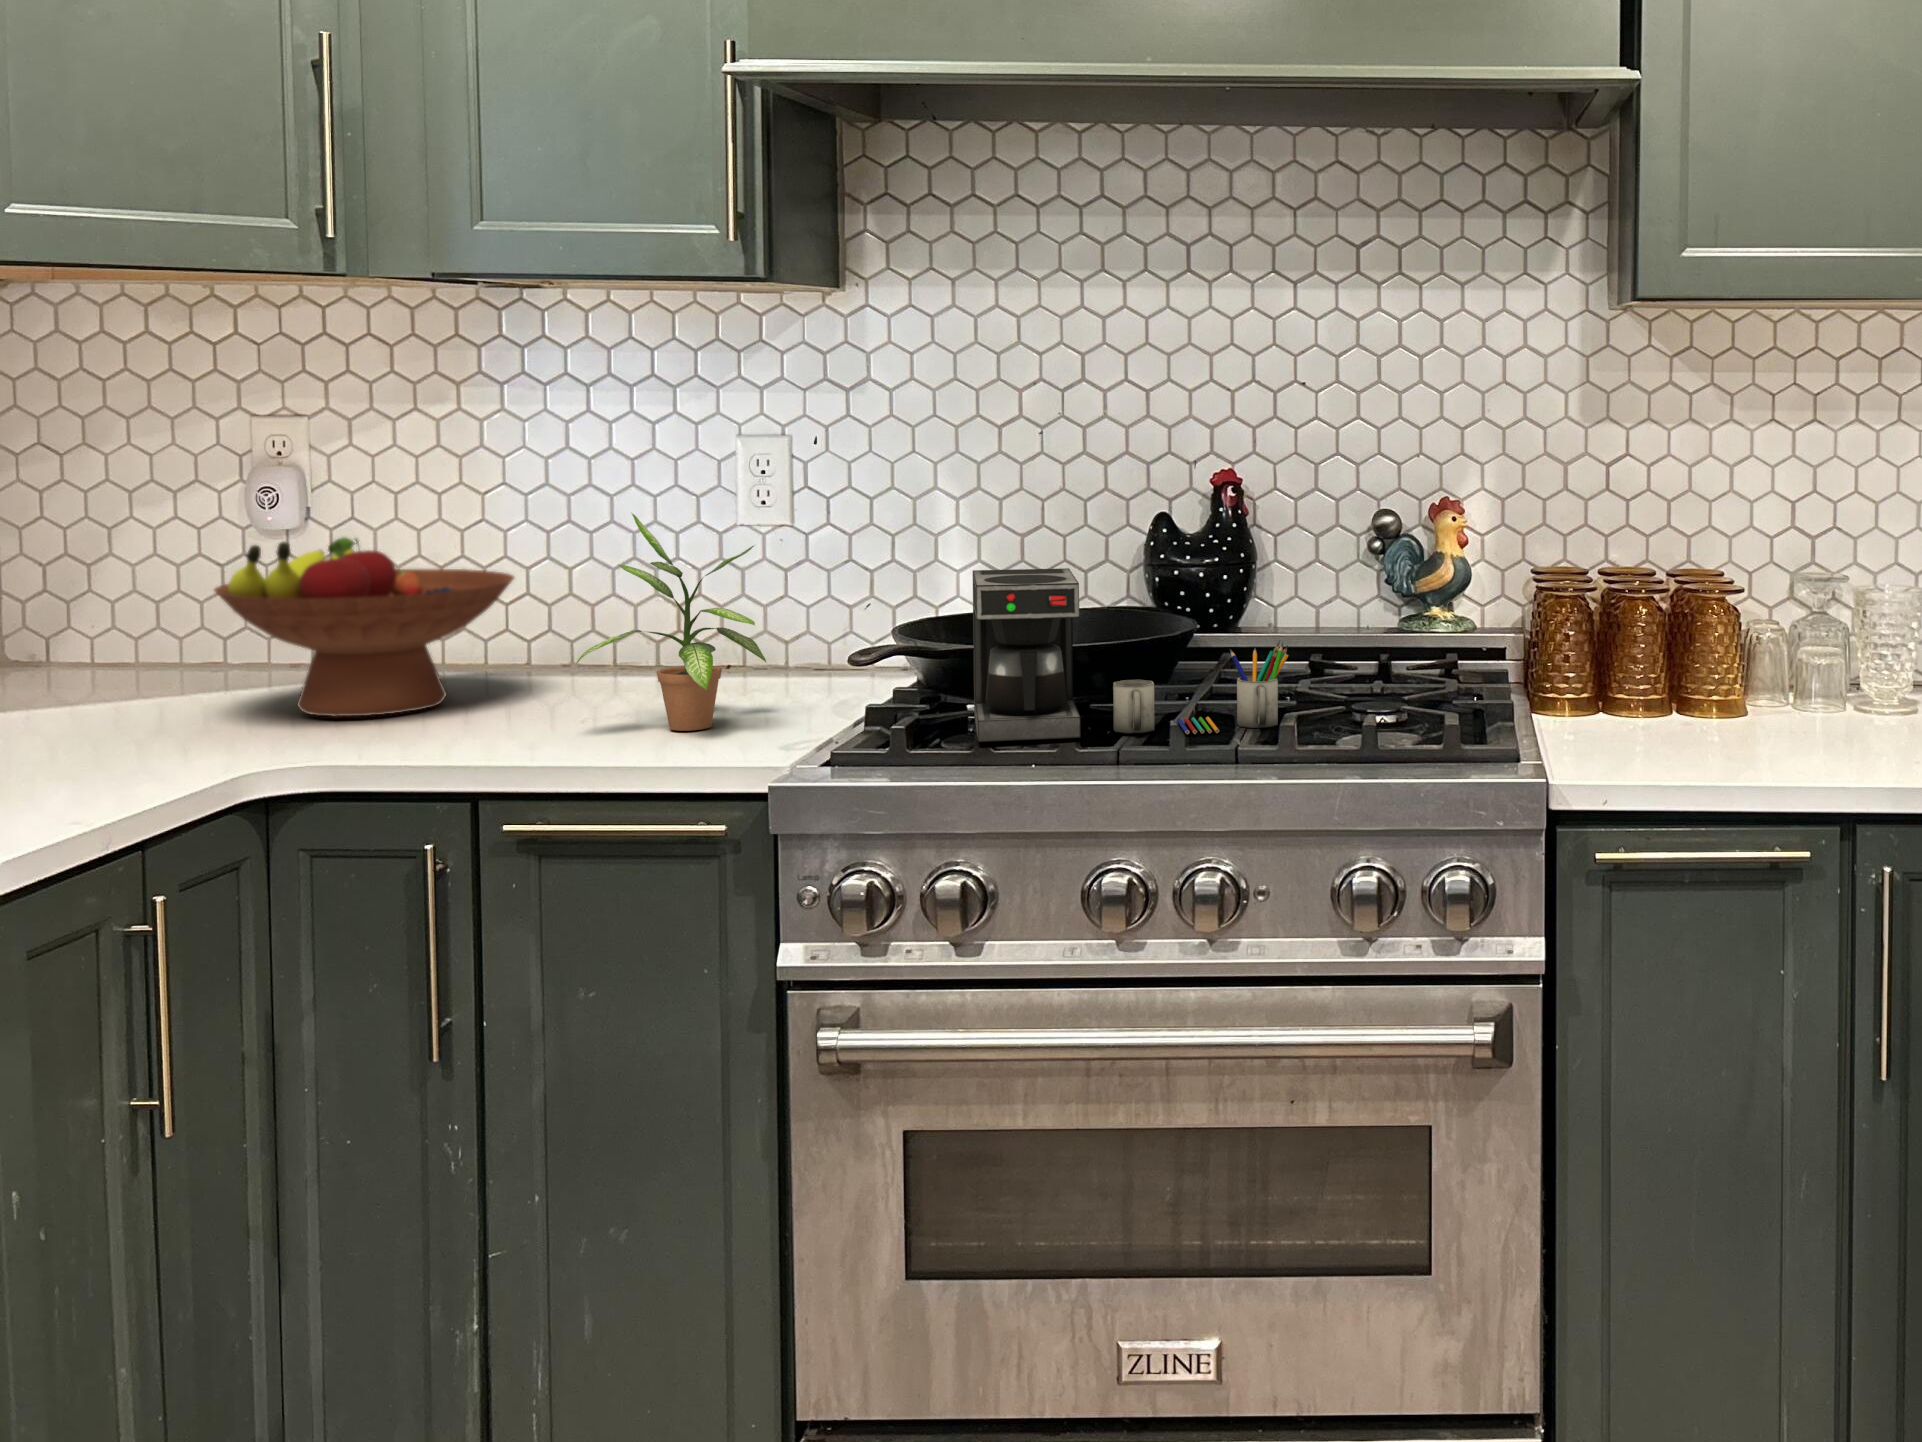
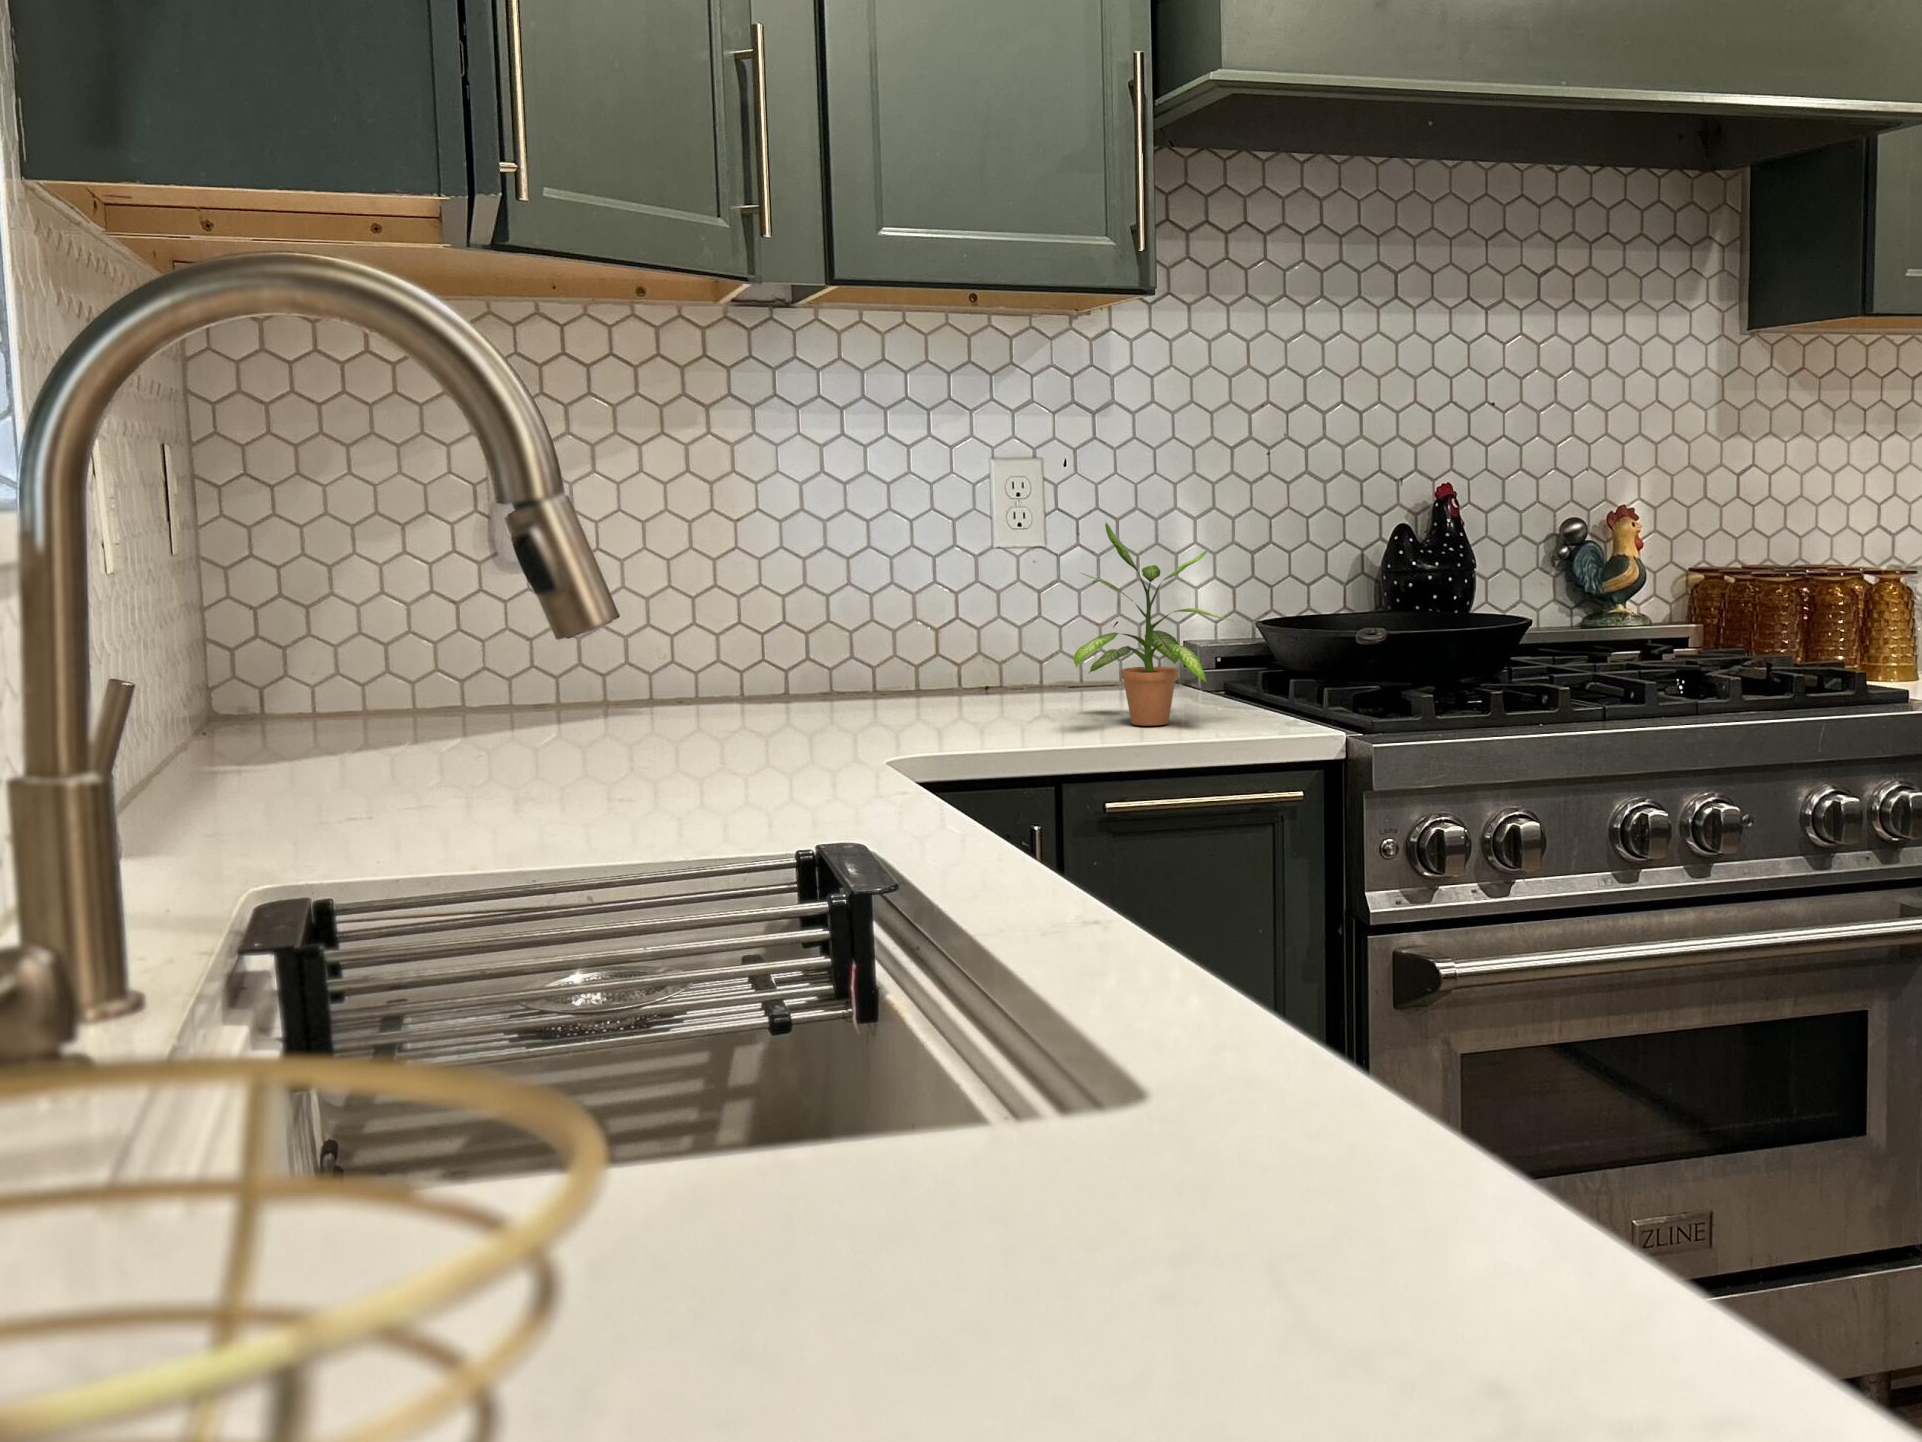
fruit bowl: present [214,537,515,717] -> none [630,559,903,736]
coffee maker: present [973,568,1288,742] -> none [1379,566,1652,715]

